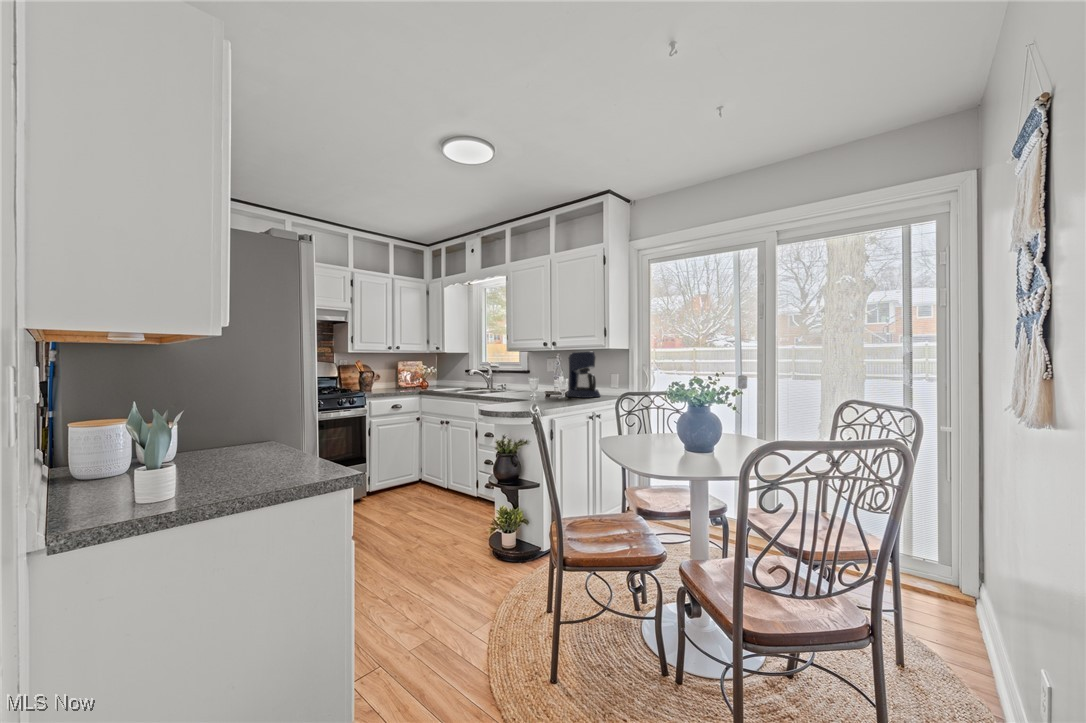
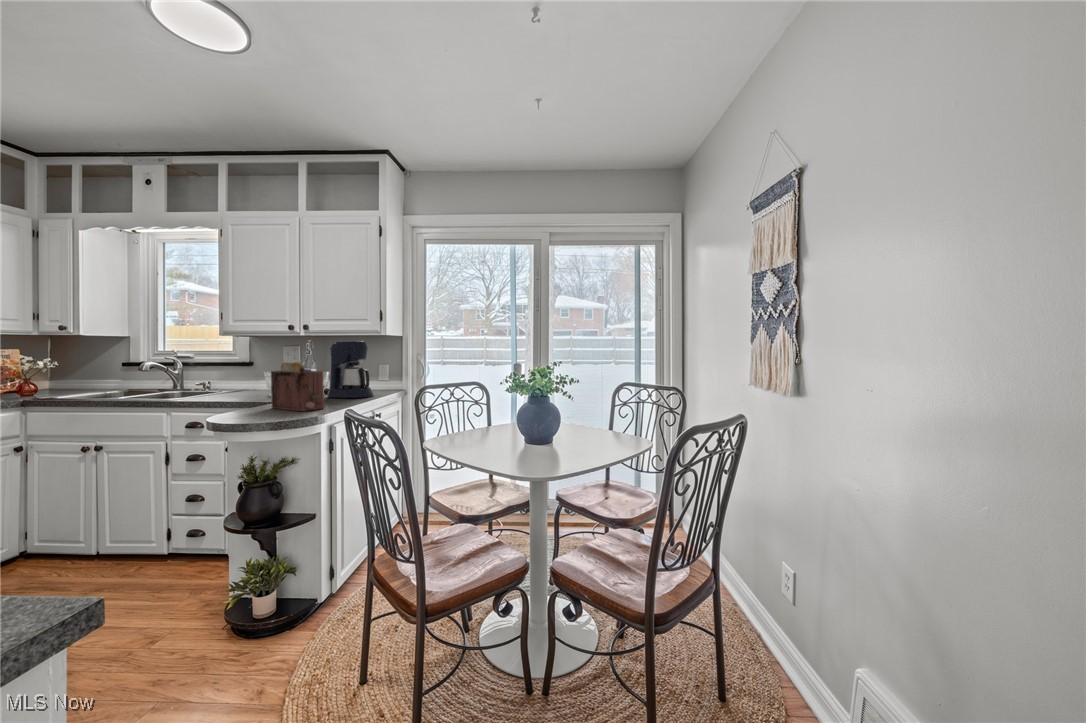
toaster: none [521,369,552,405] -> present [271,362,324,411]

